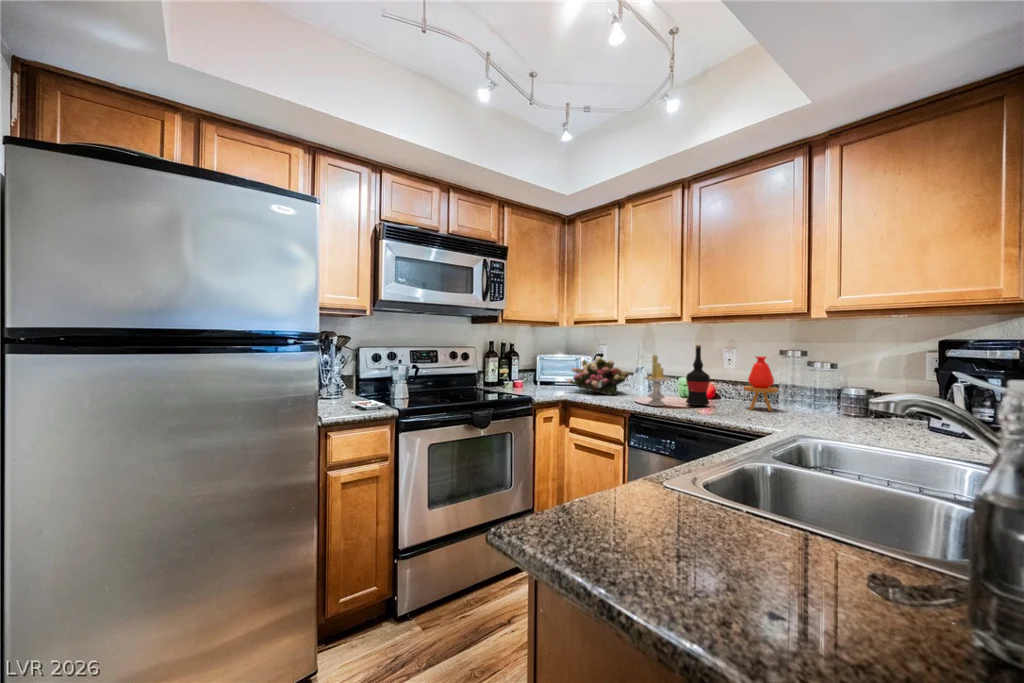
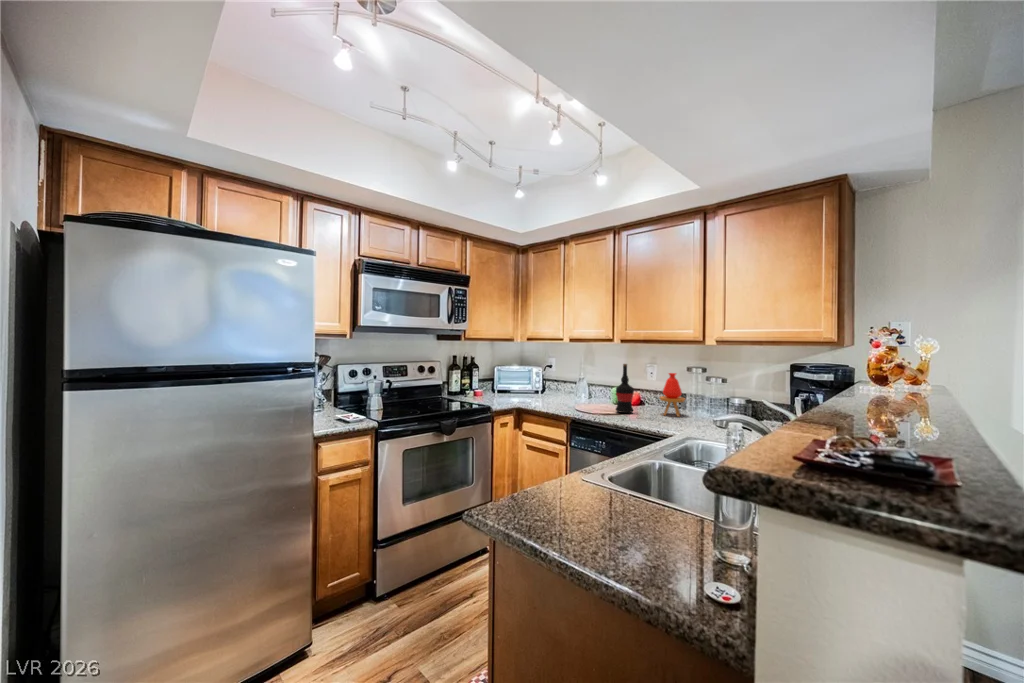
candle: present [644,355,670,406] -> none [582,371,603,414]
flower arrangement: present [567,357,629,395] -> none [520,370,572,404]

